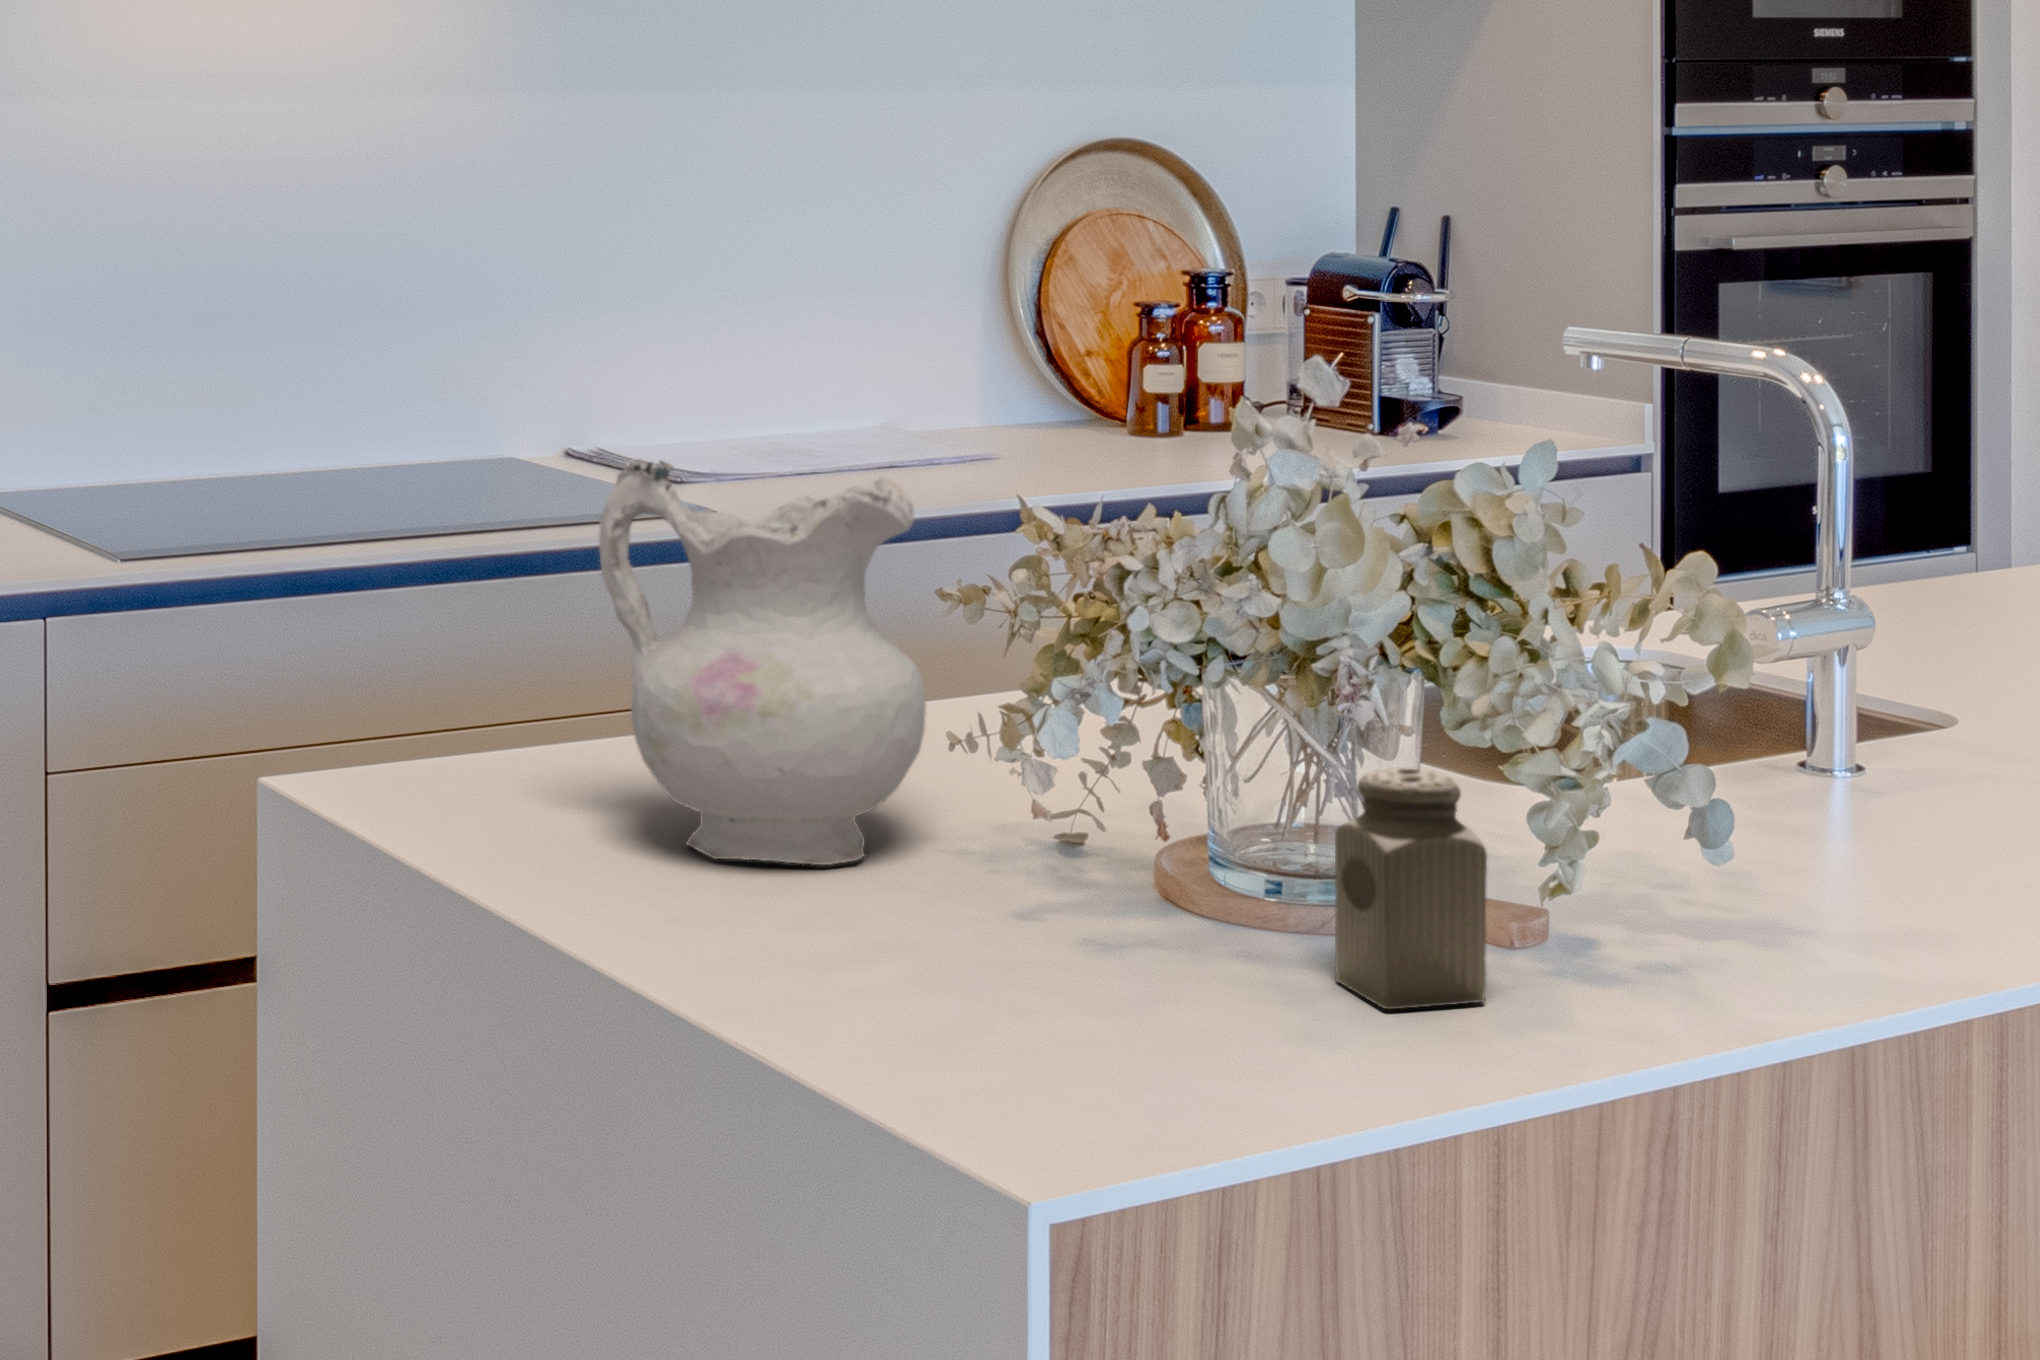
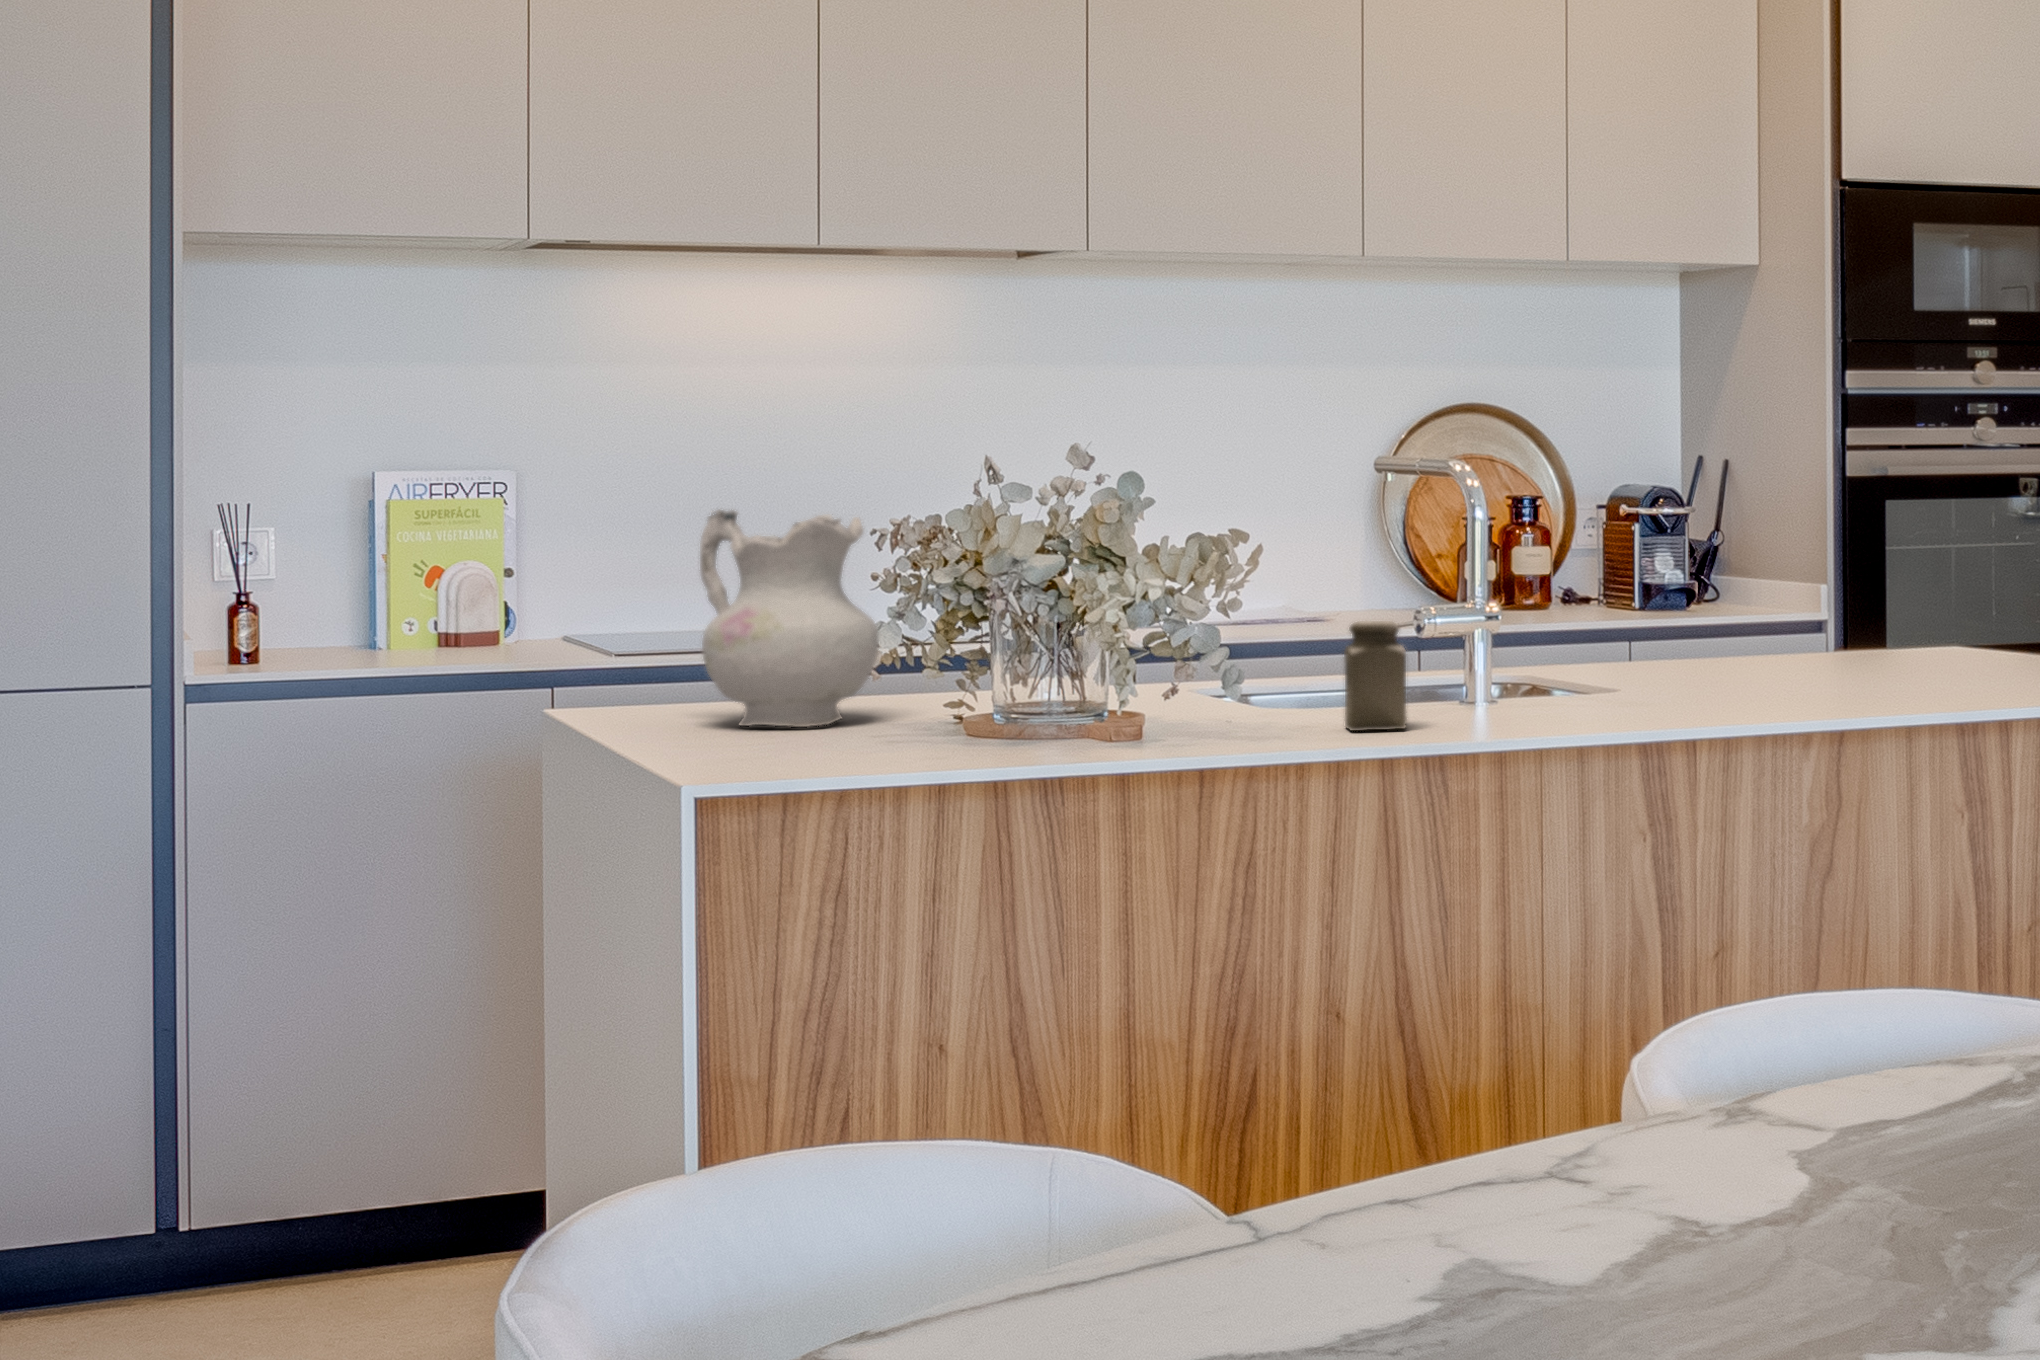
salt shaker: present [1335,768,1487,1009] -> present [1344,621,1407,731]

